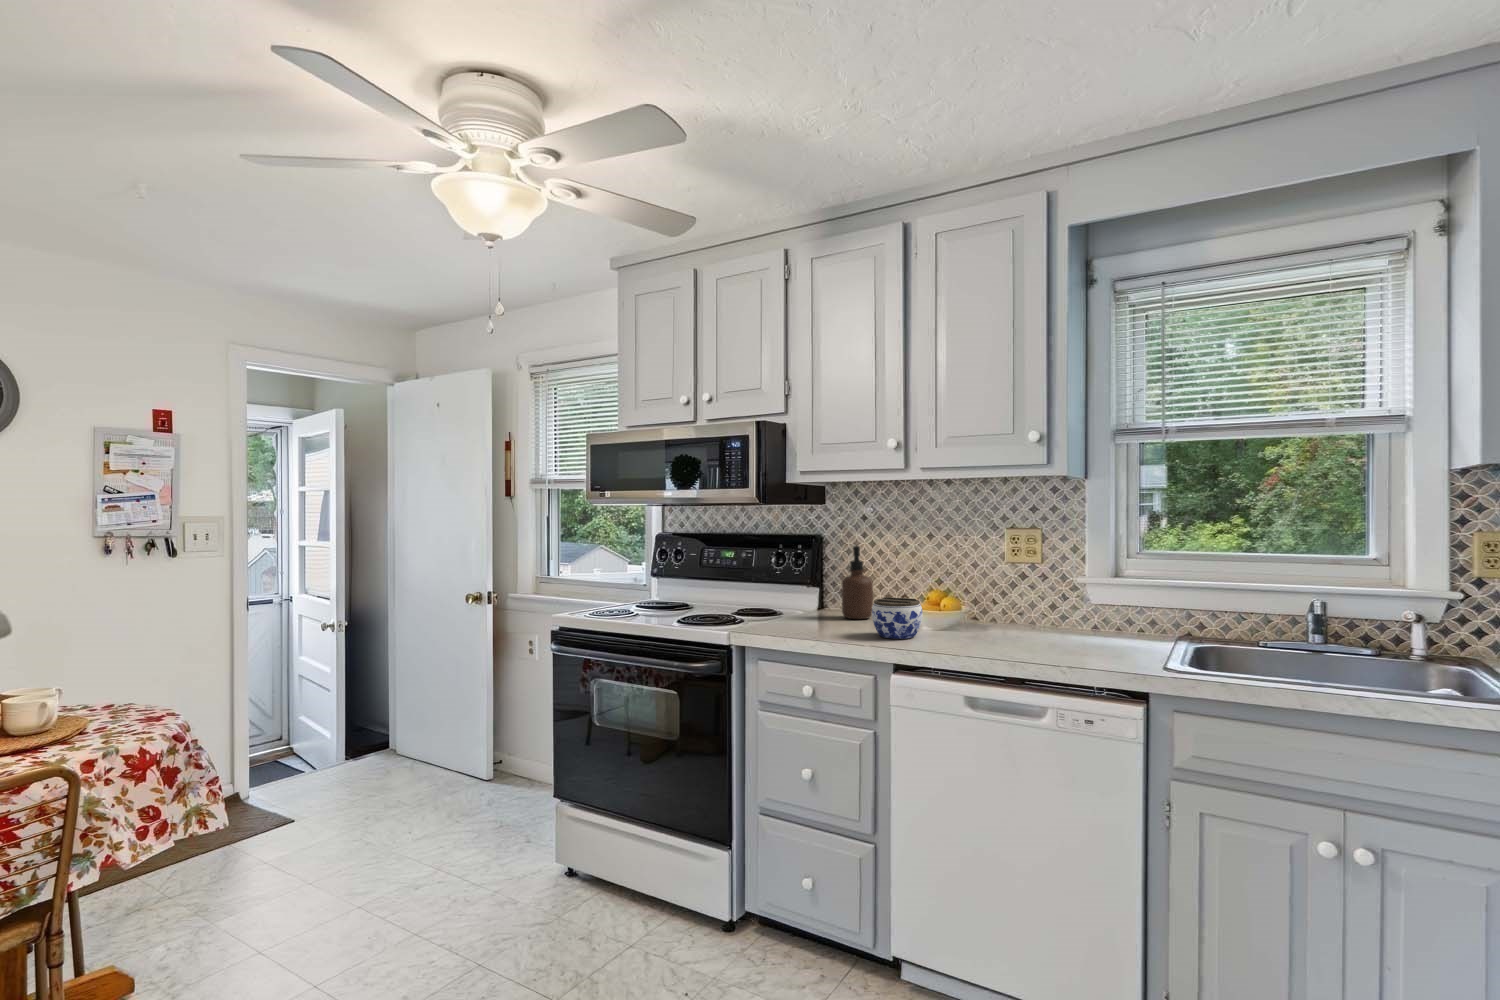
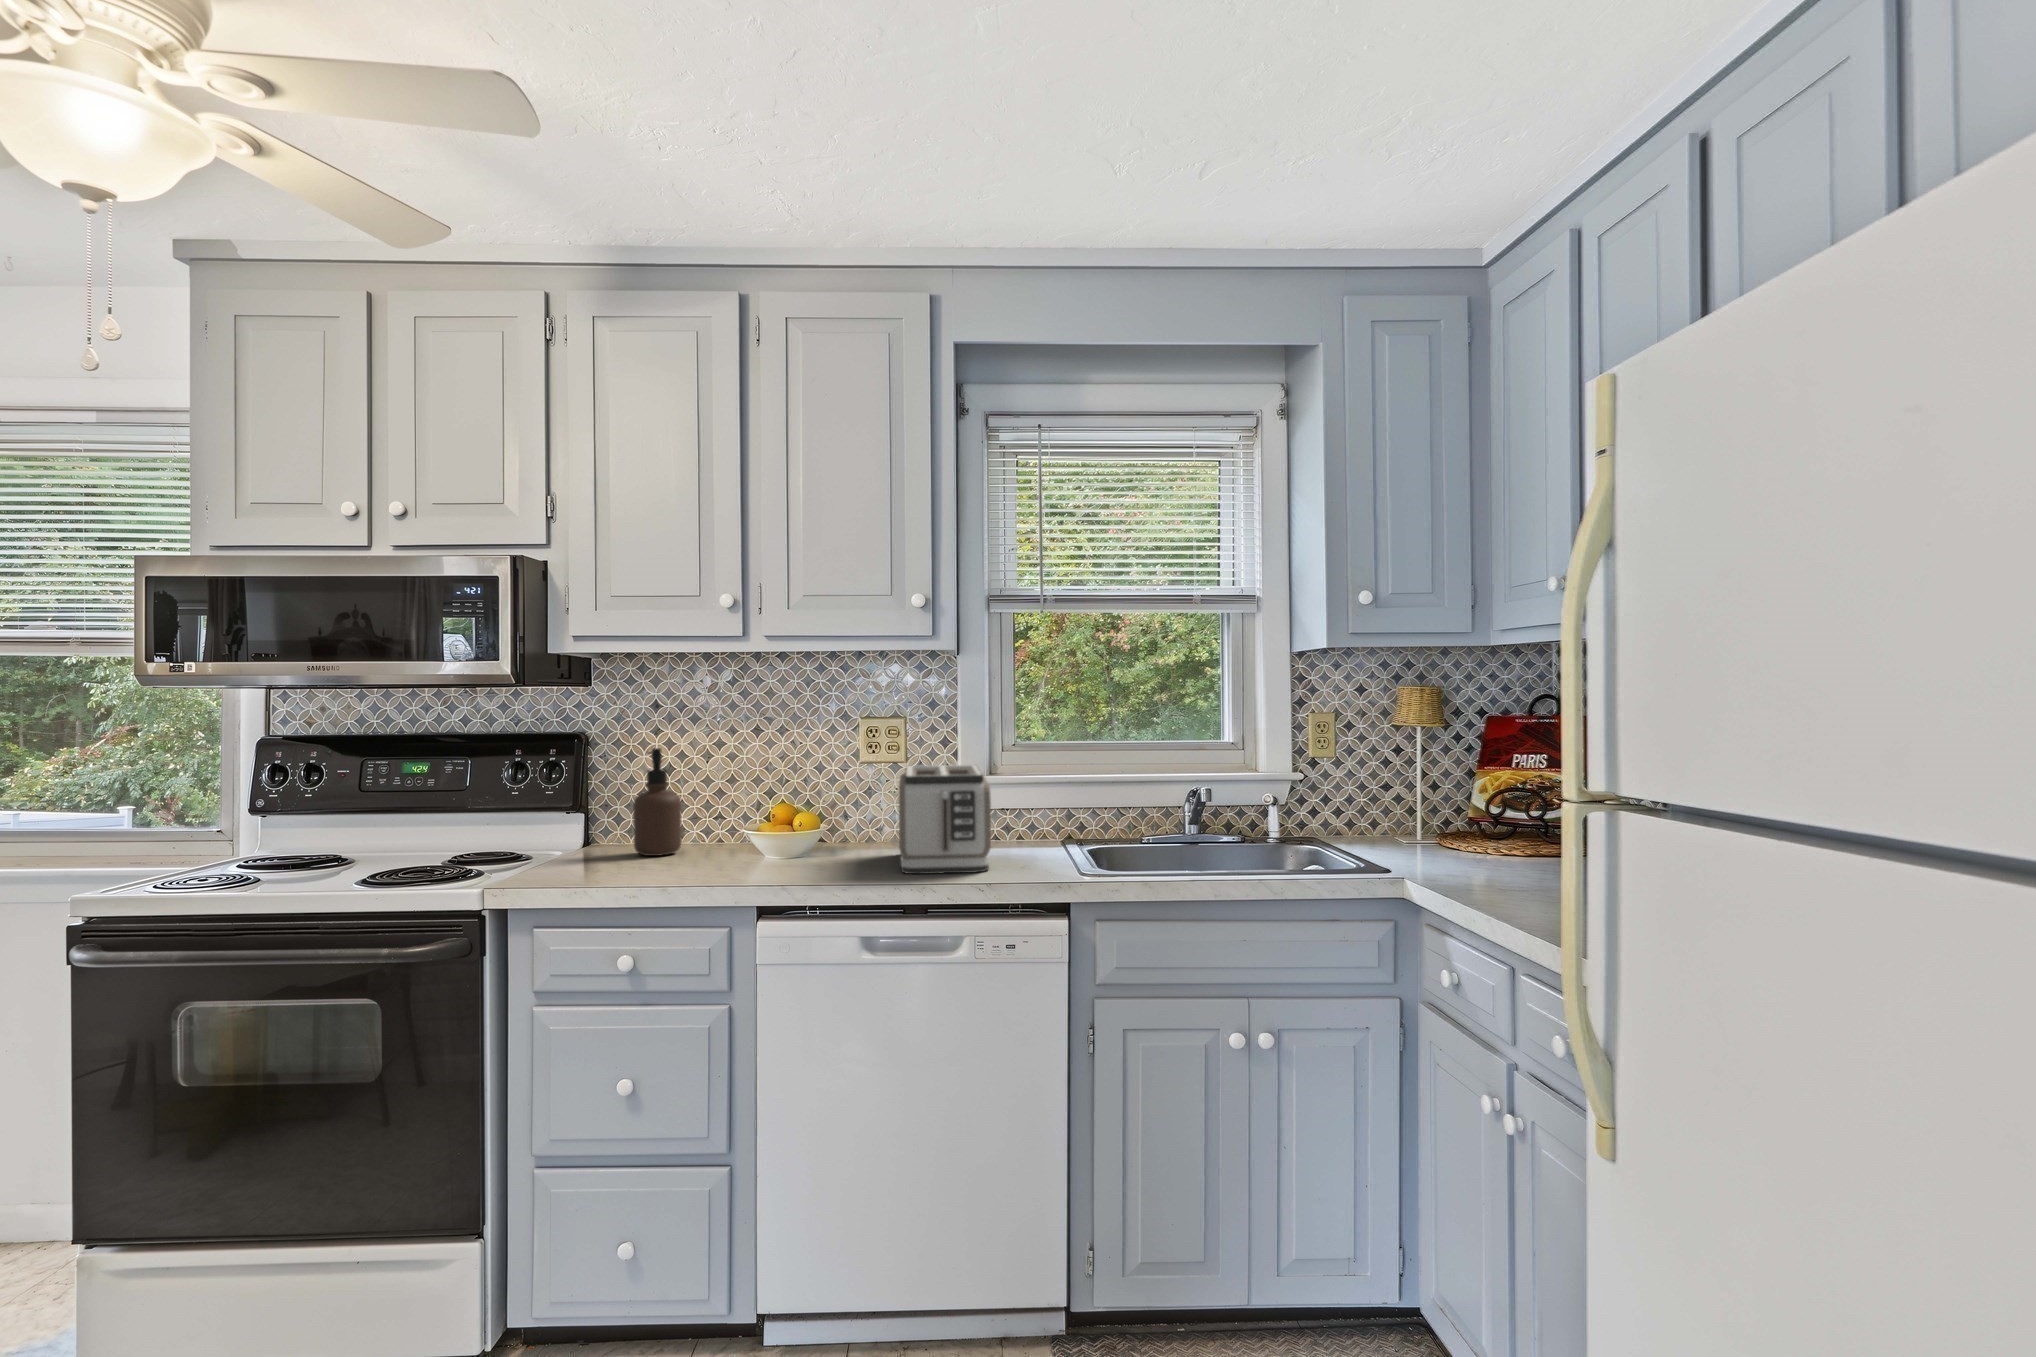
toaster: none [1003,566,1095,658] -> present [899,765,991,874]
jar: present [872,597,923,639] -> none [710,817,781,874]

